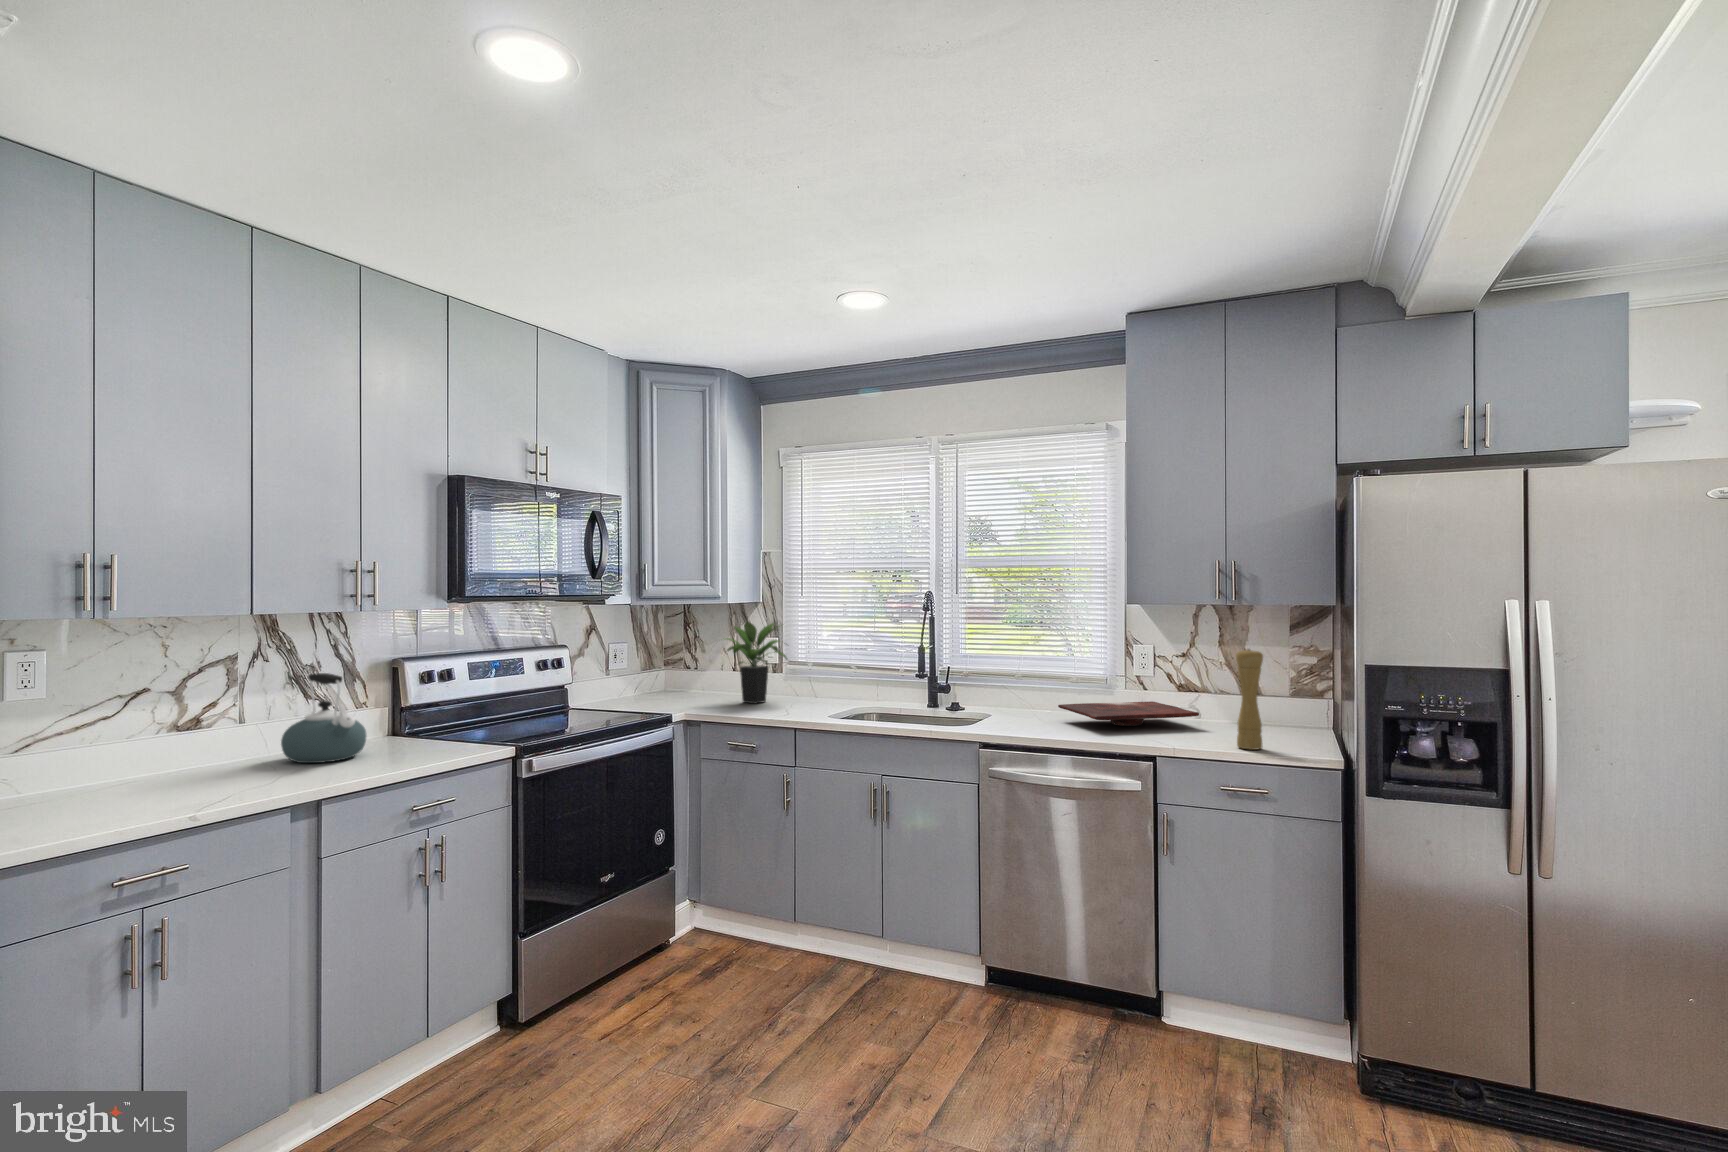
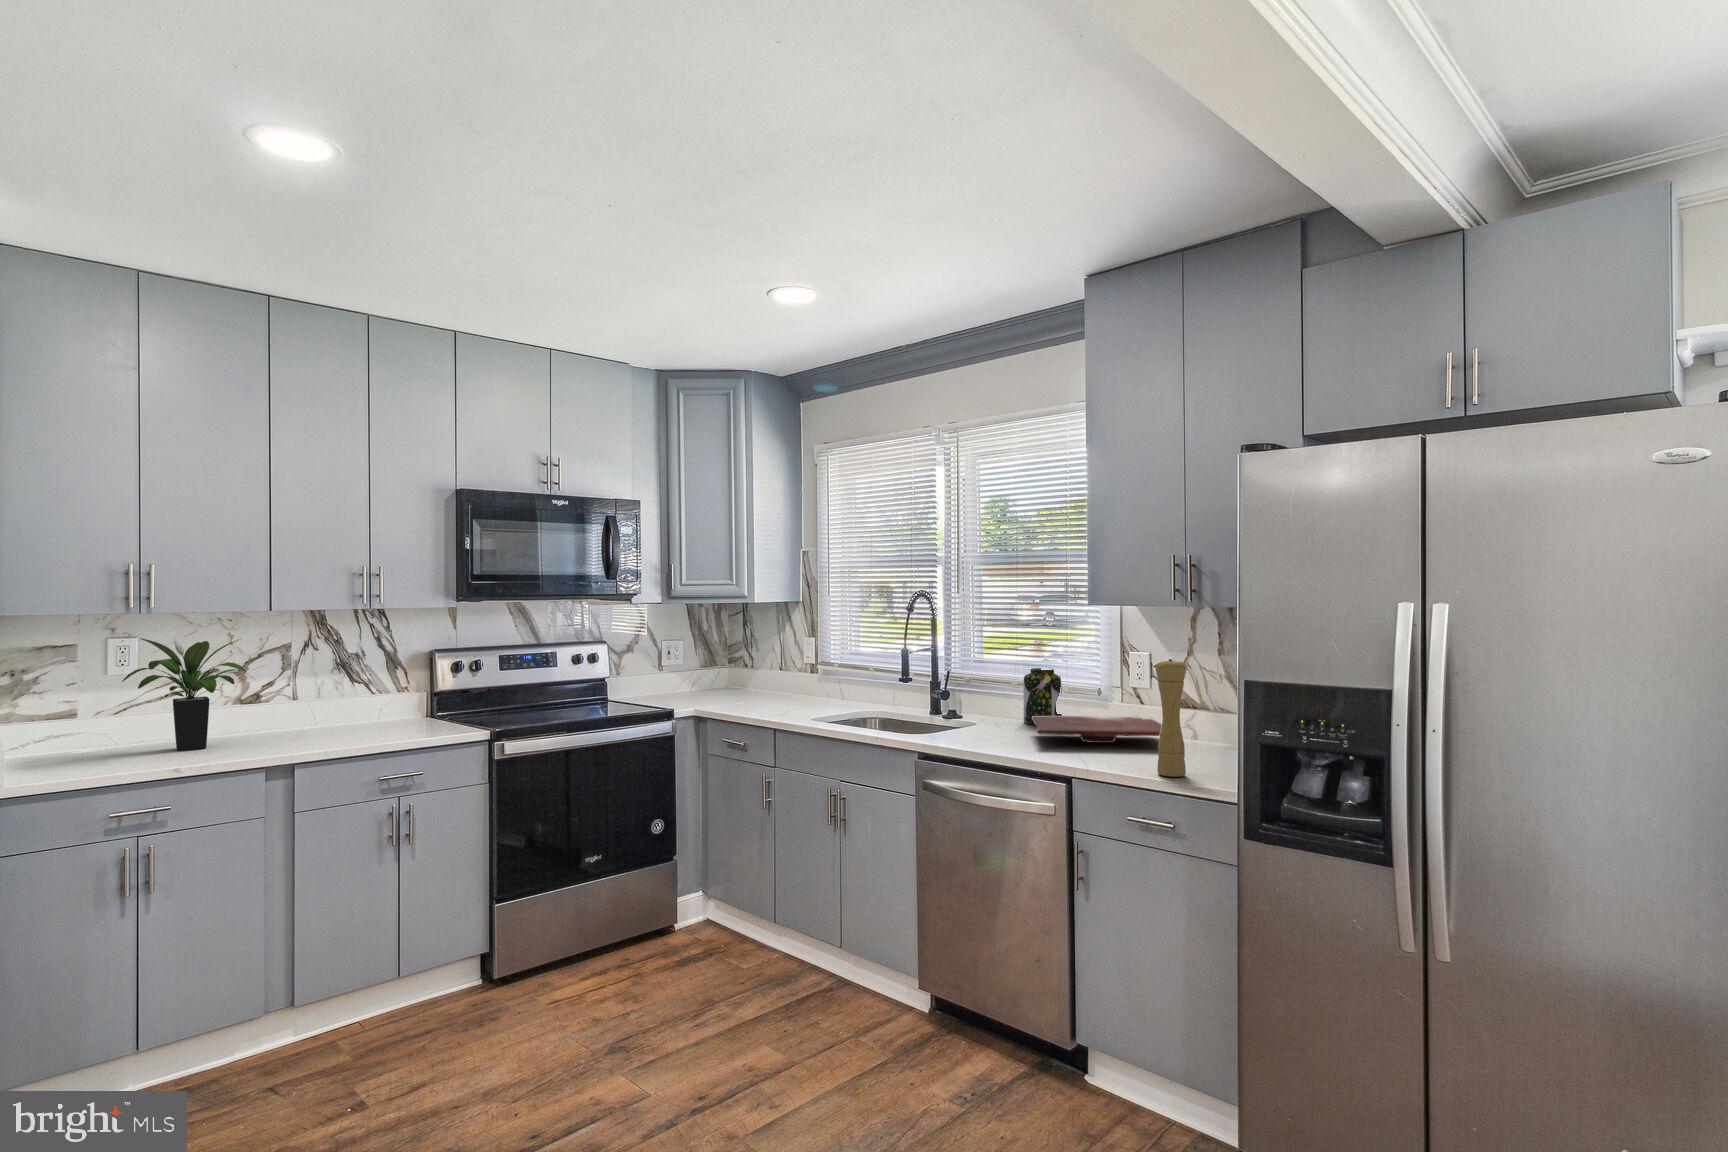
potted plant: present [726,622,787,704] -> present [122,636,246,751]
jar: none [1026,661,1062,713] -> present [1024,668,1062,725]
kettle: present [281,673,366,763] -> none [308,661,377,735]

